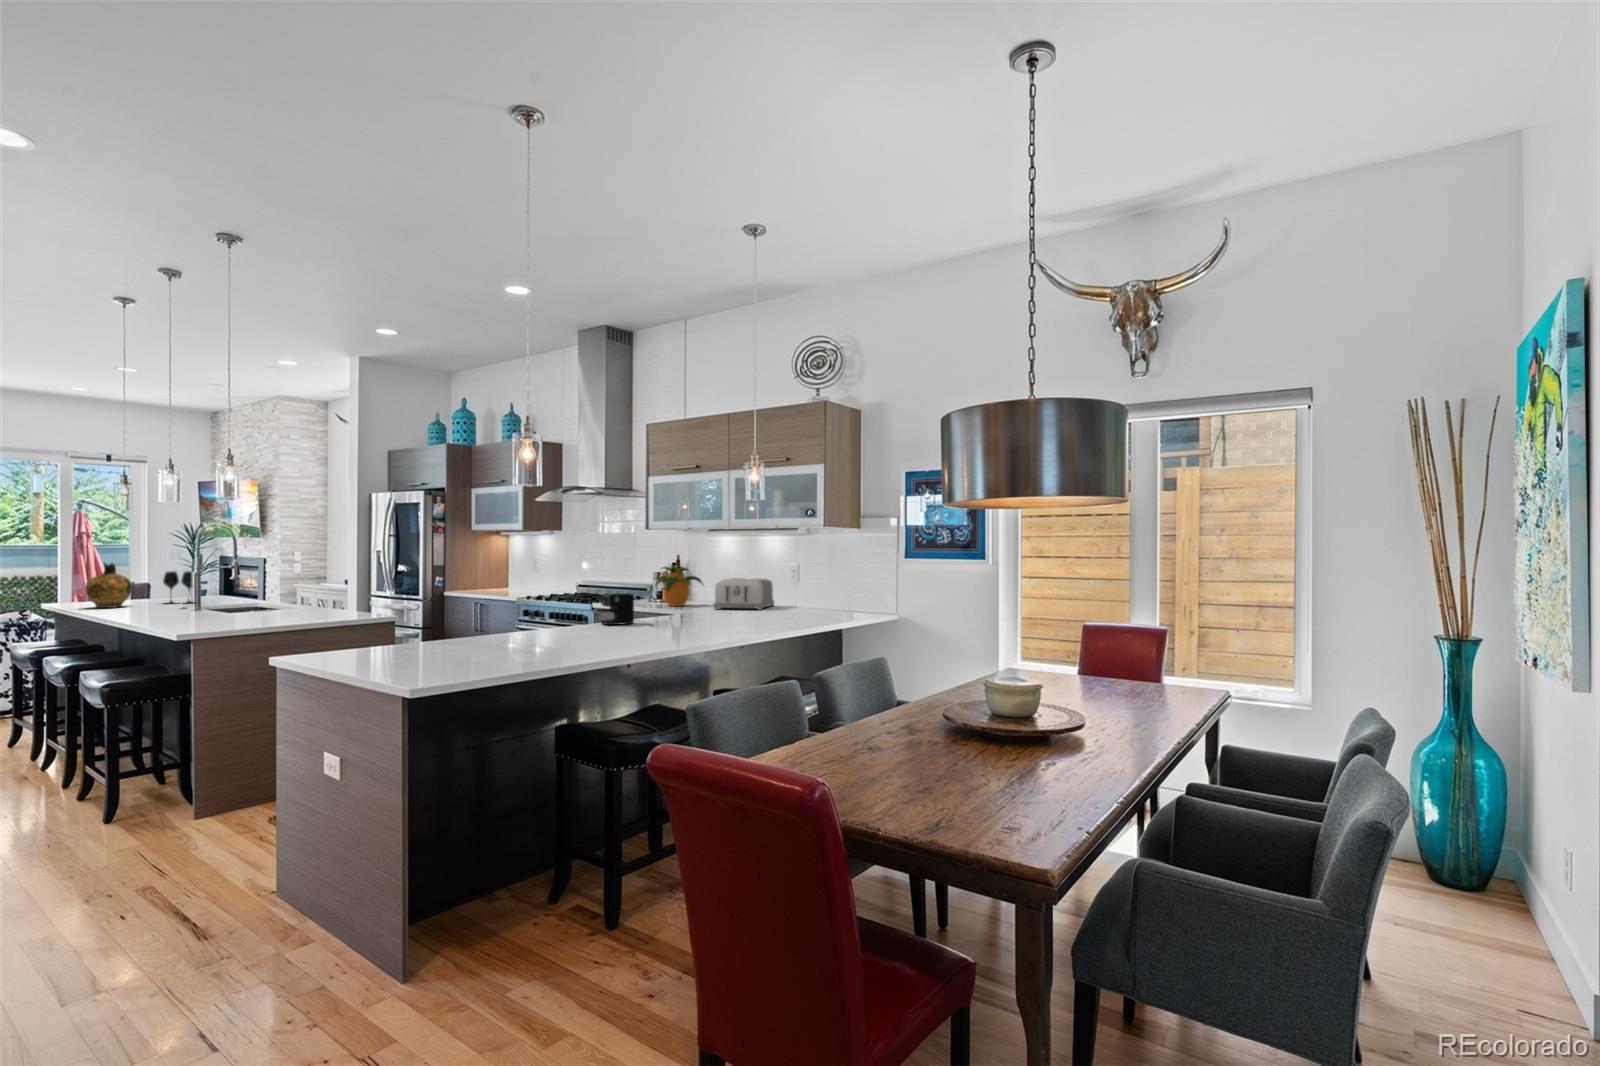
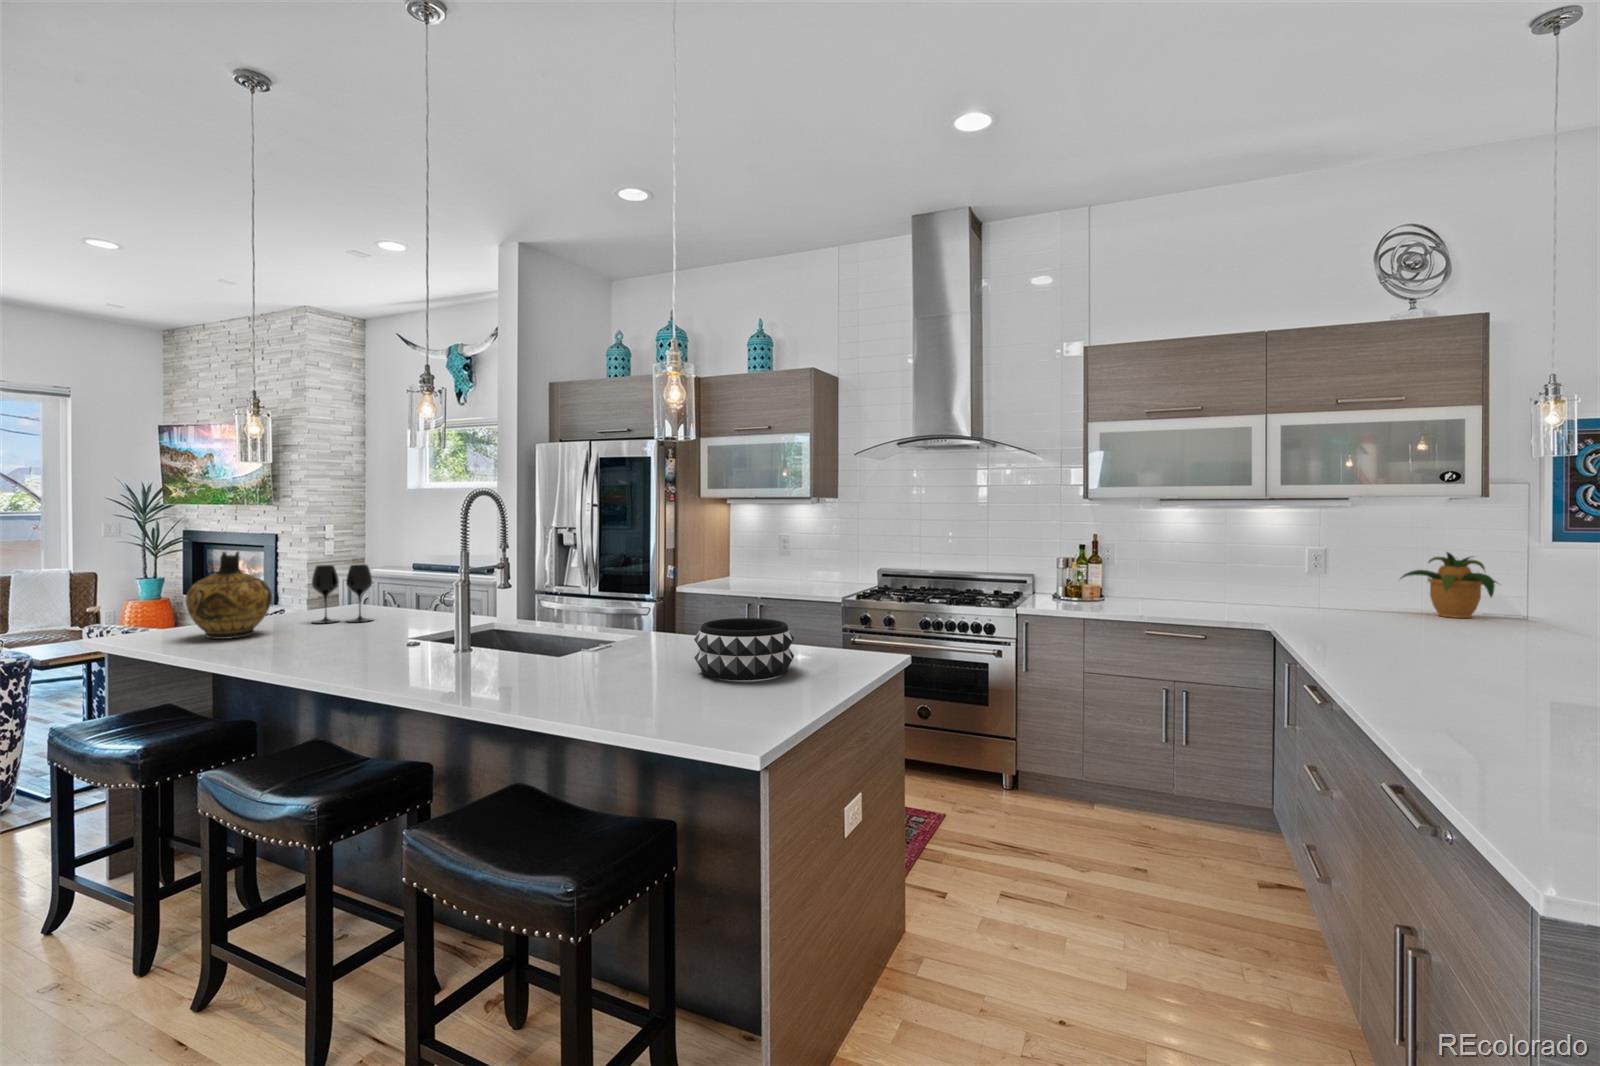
potted plant: present [655,566,704,606] -> present [1401,552,1497,618]
toaster: present [713,578,774,610] -> none [1267,574,1389,624]
coffee maker: present [596,593,634,625] -> none [1406,613,1539,677]
decorative bowl: none [259,595,318,622] -> present [694,618,794,681]

